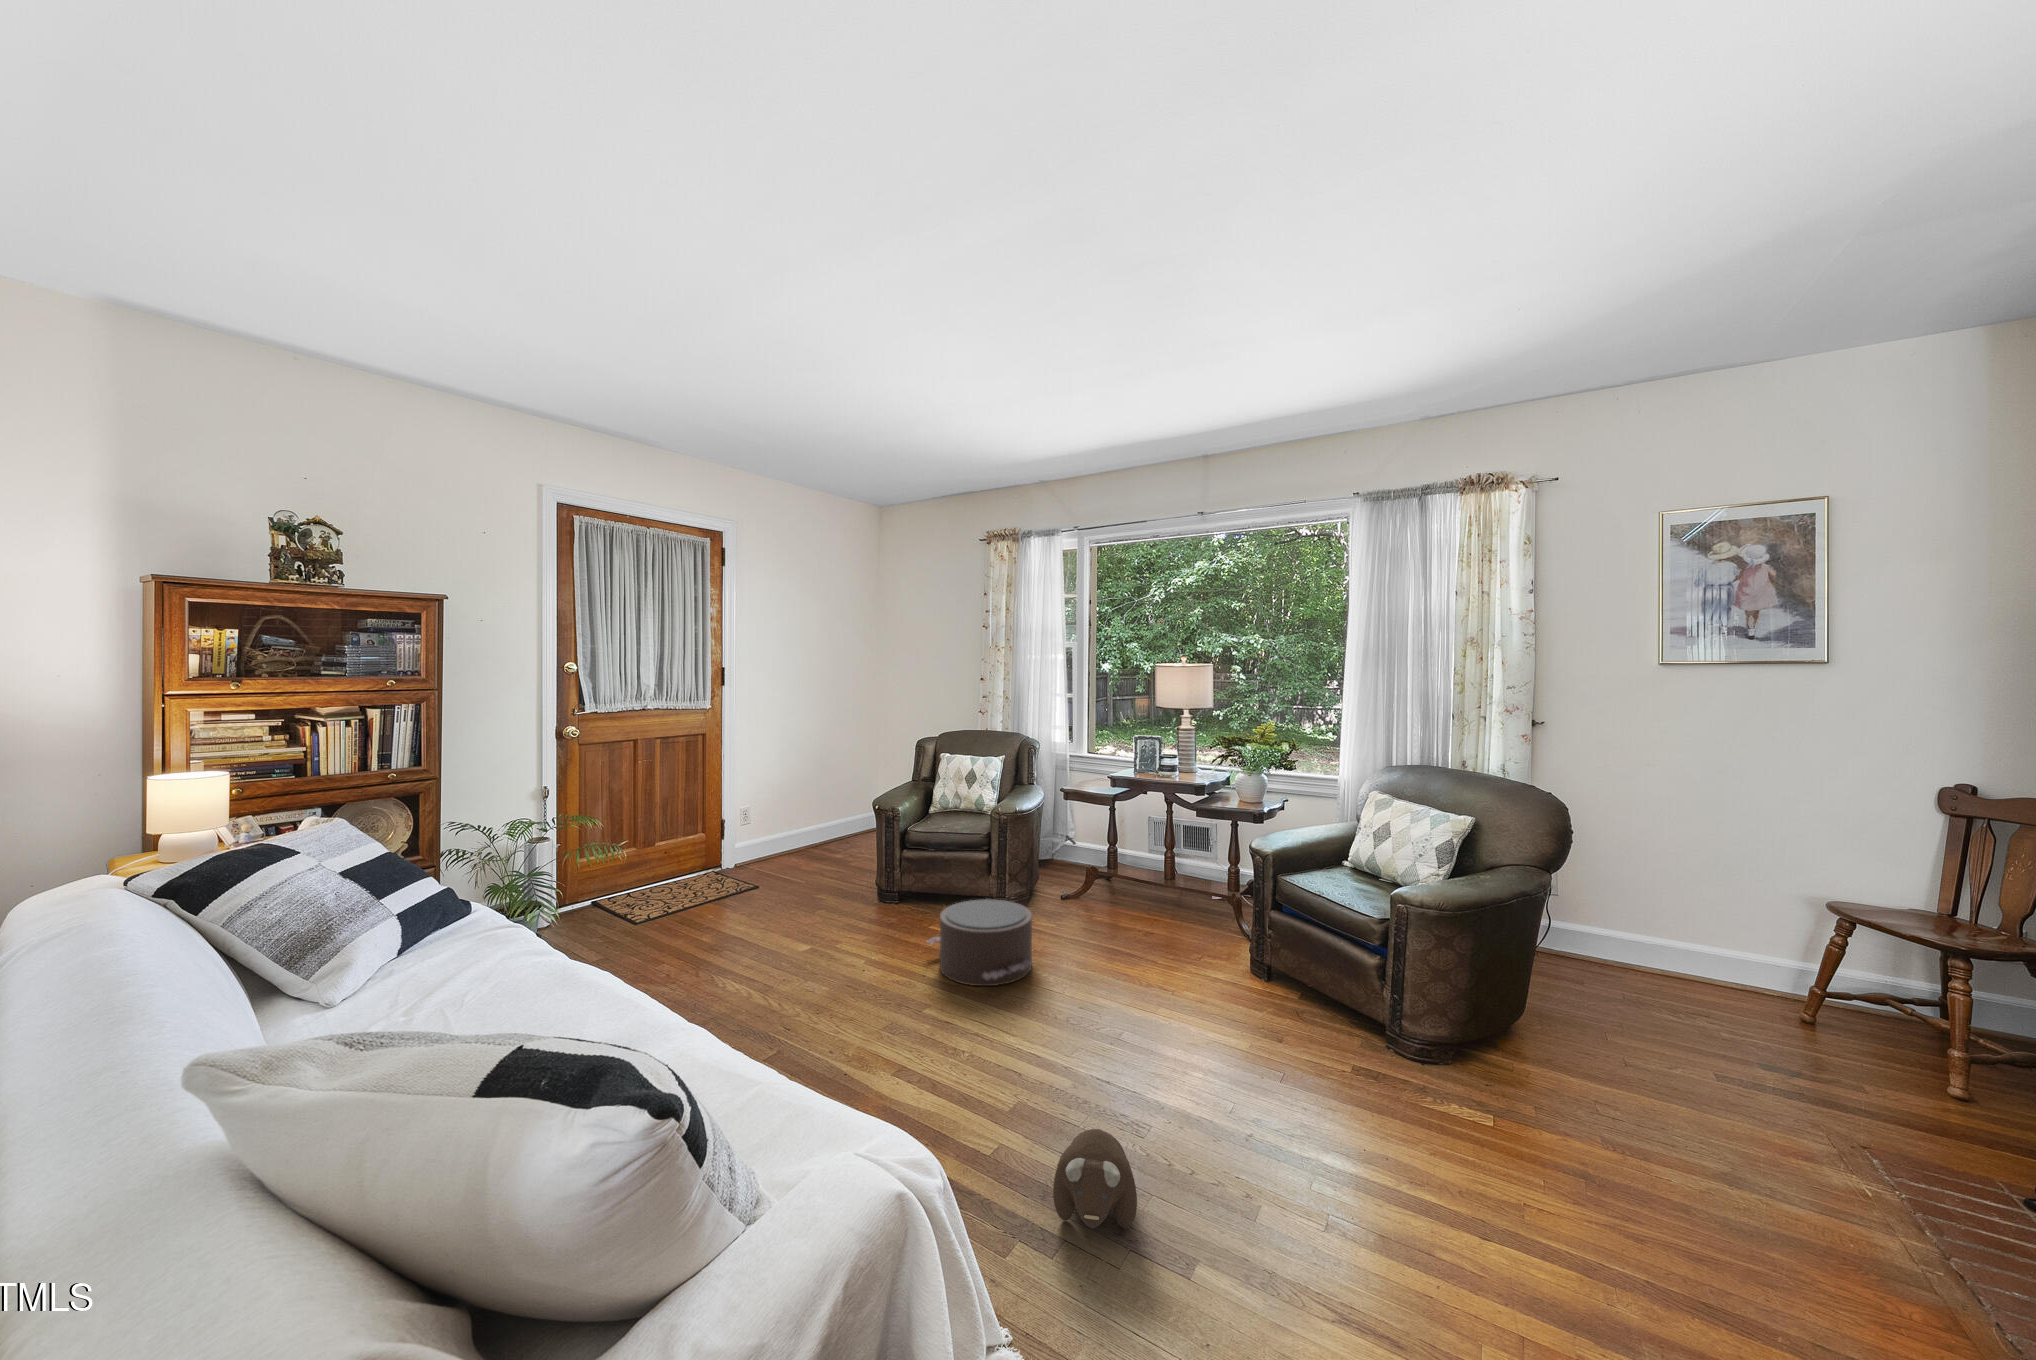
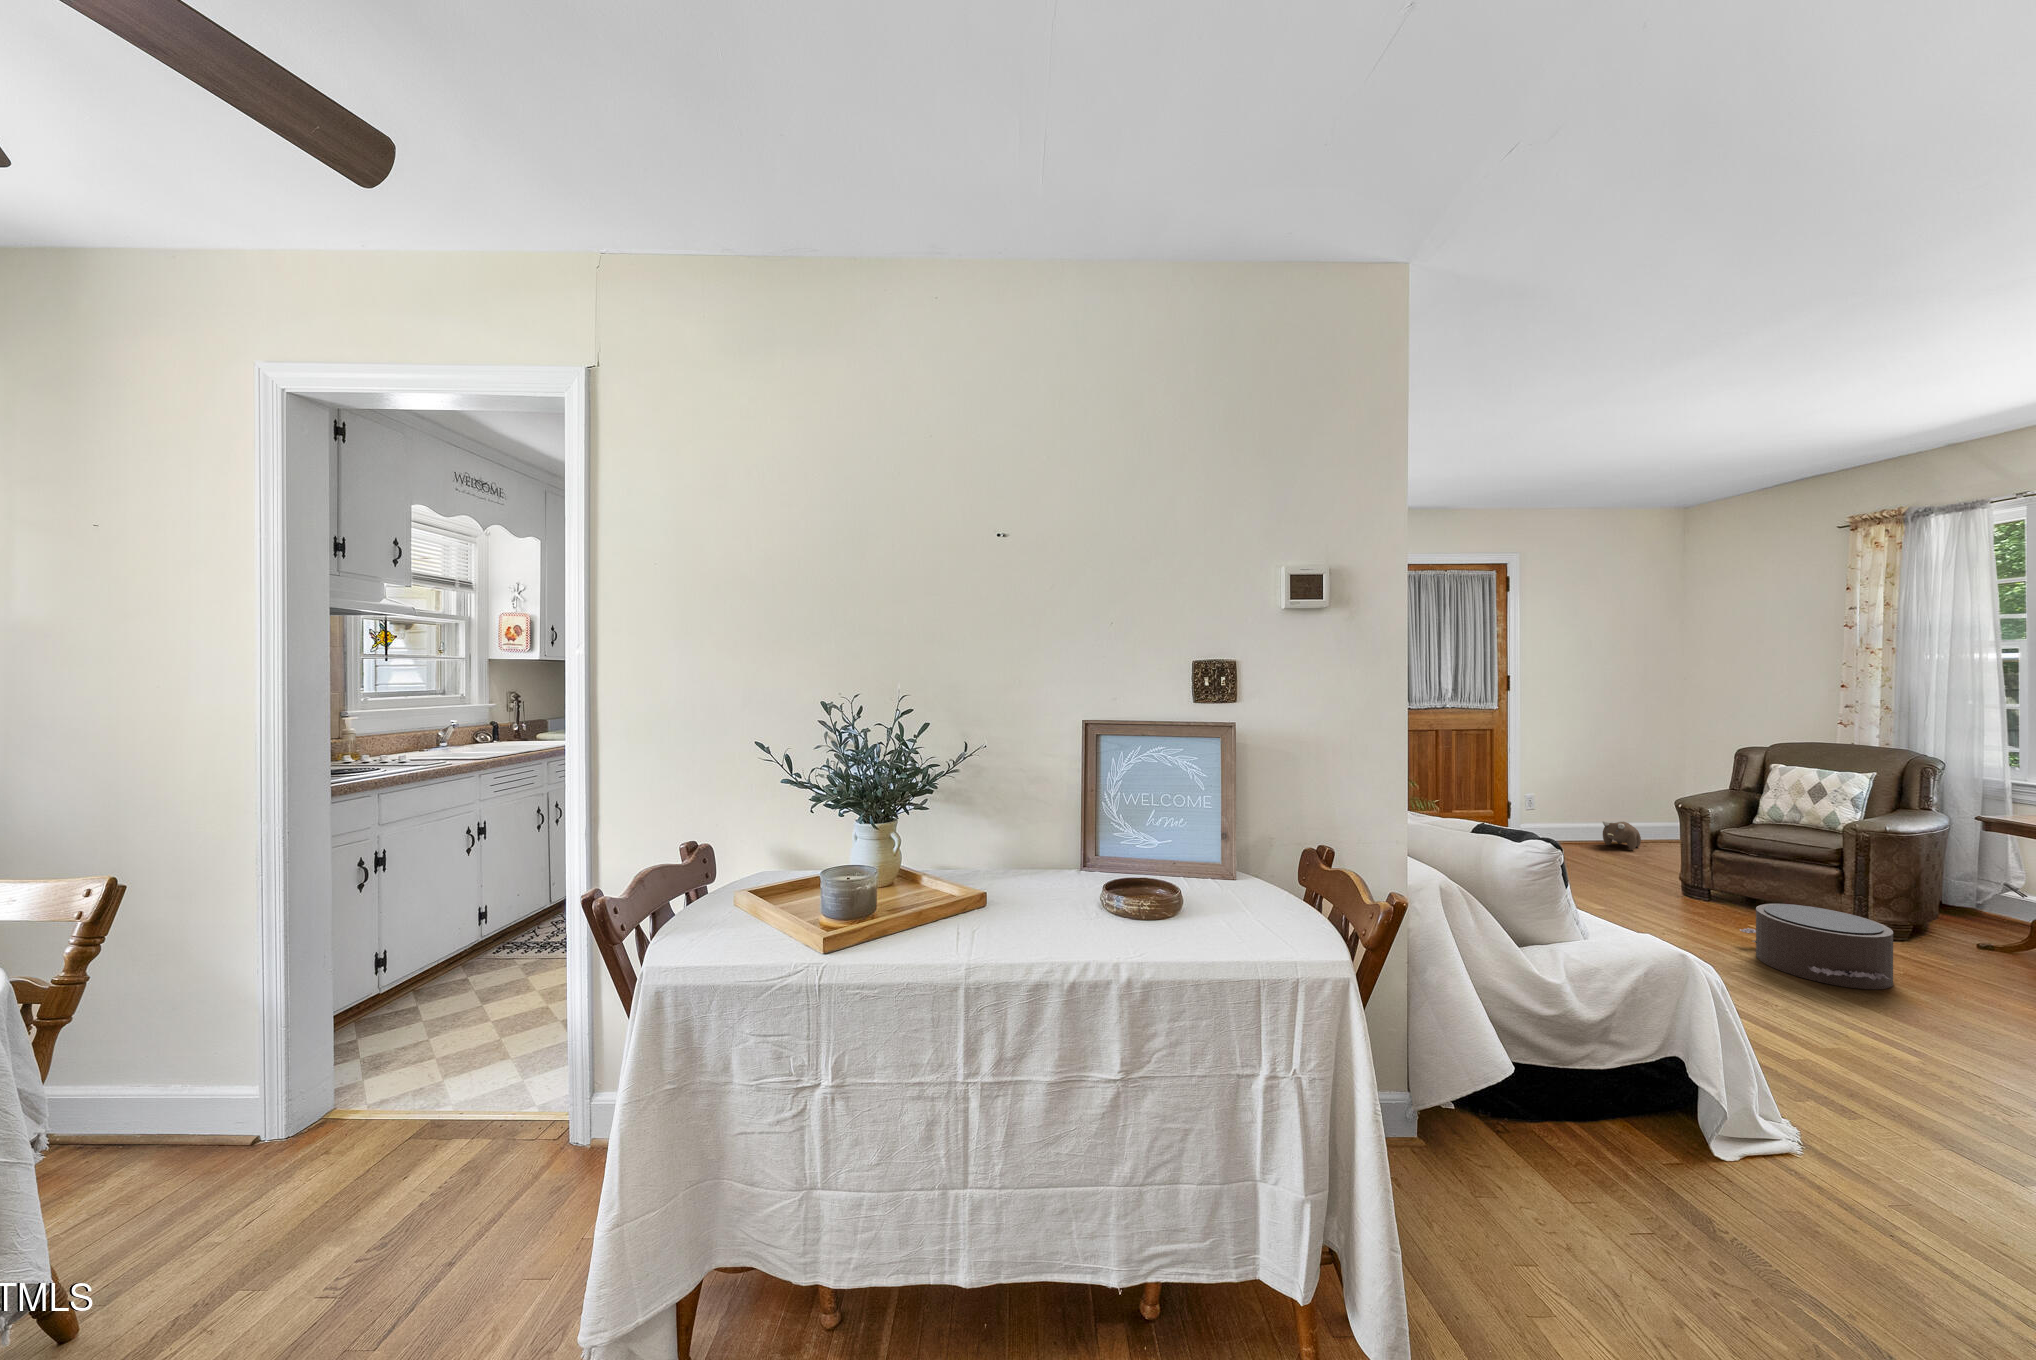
plush toy: present [1053,1129,1137,1229] -> present [1603,821,1641,850]

